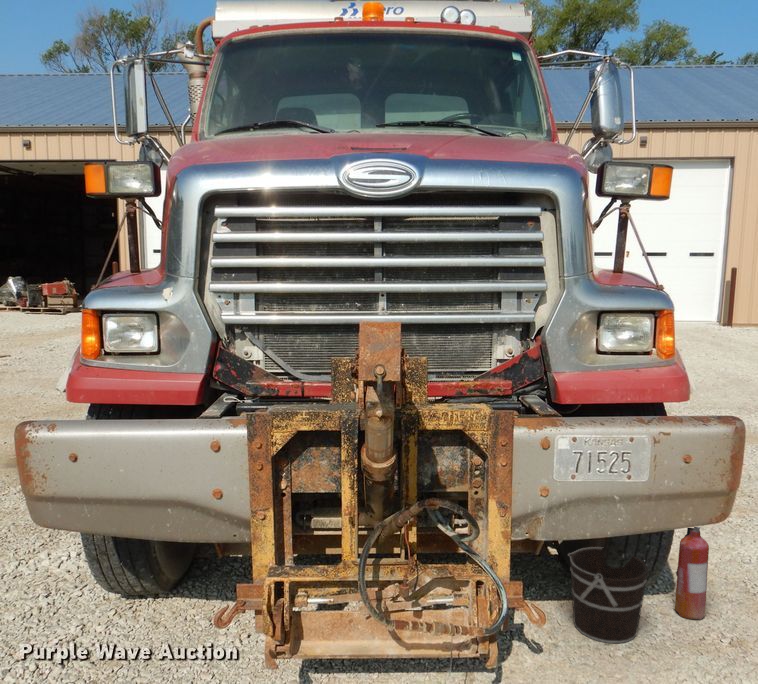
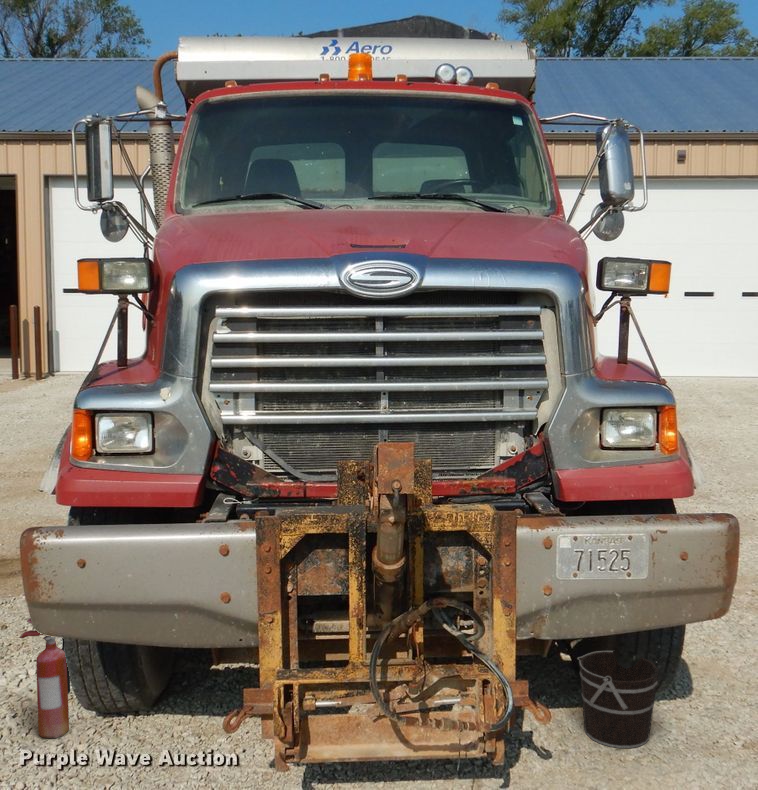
fire extinguisher: present [675,527,709,620] -> present [19,618,70,738]

